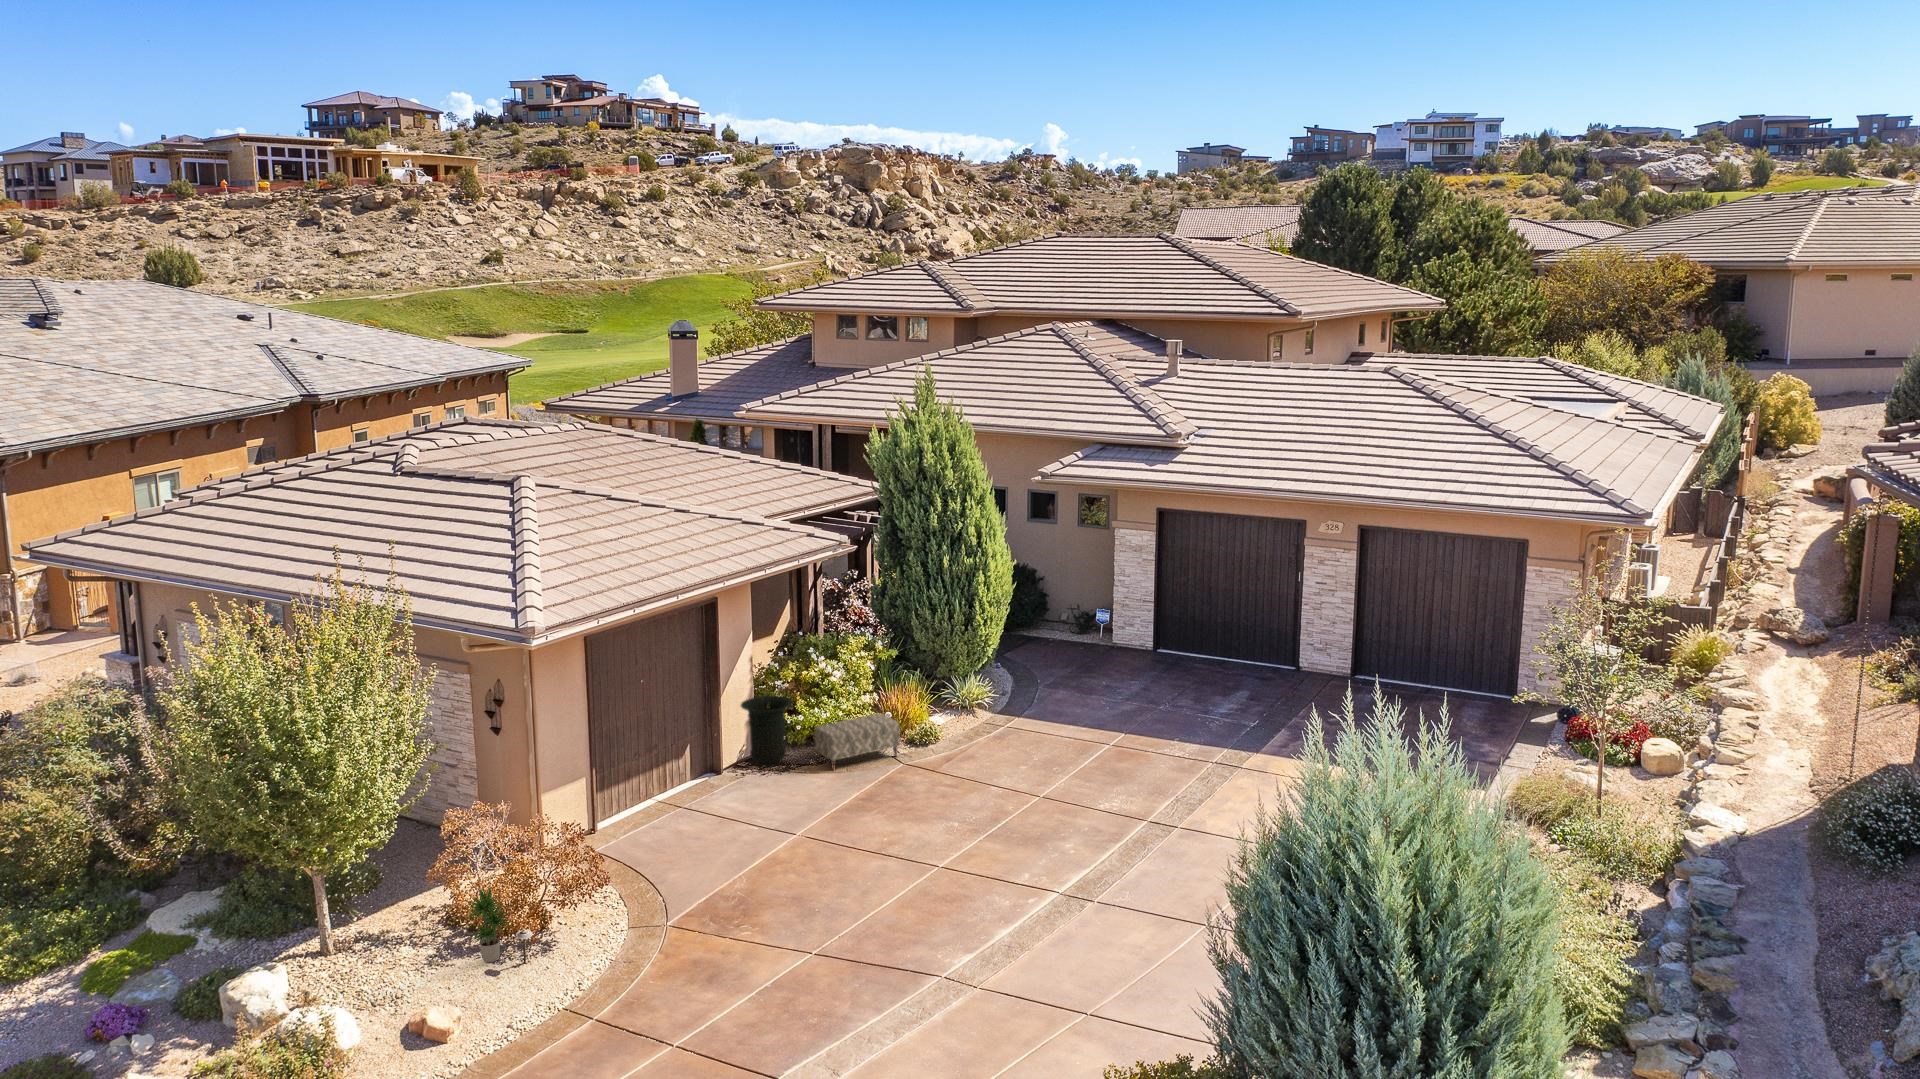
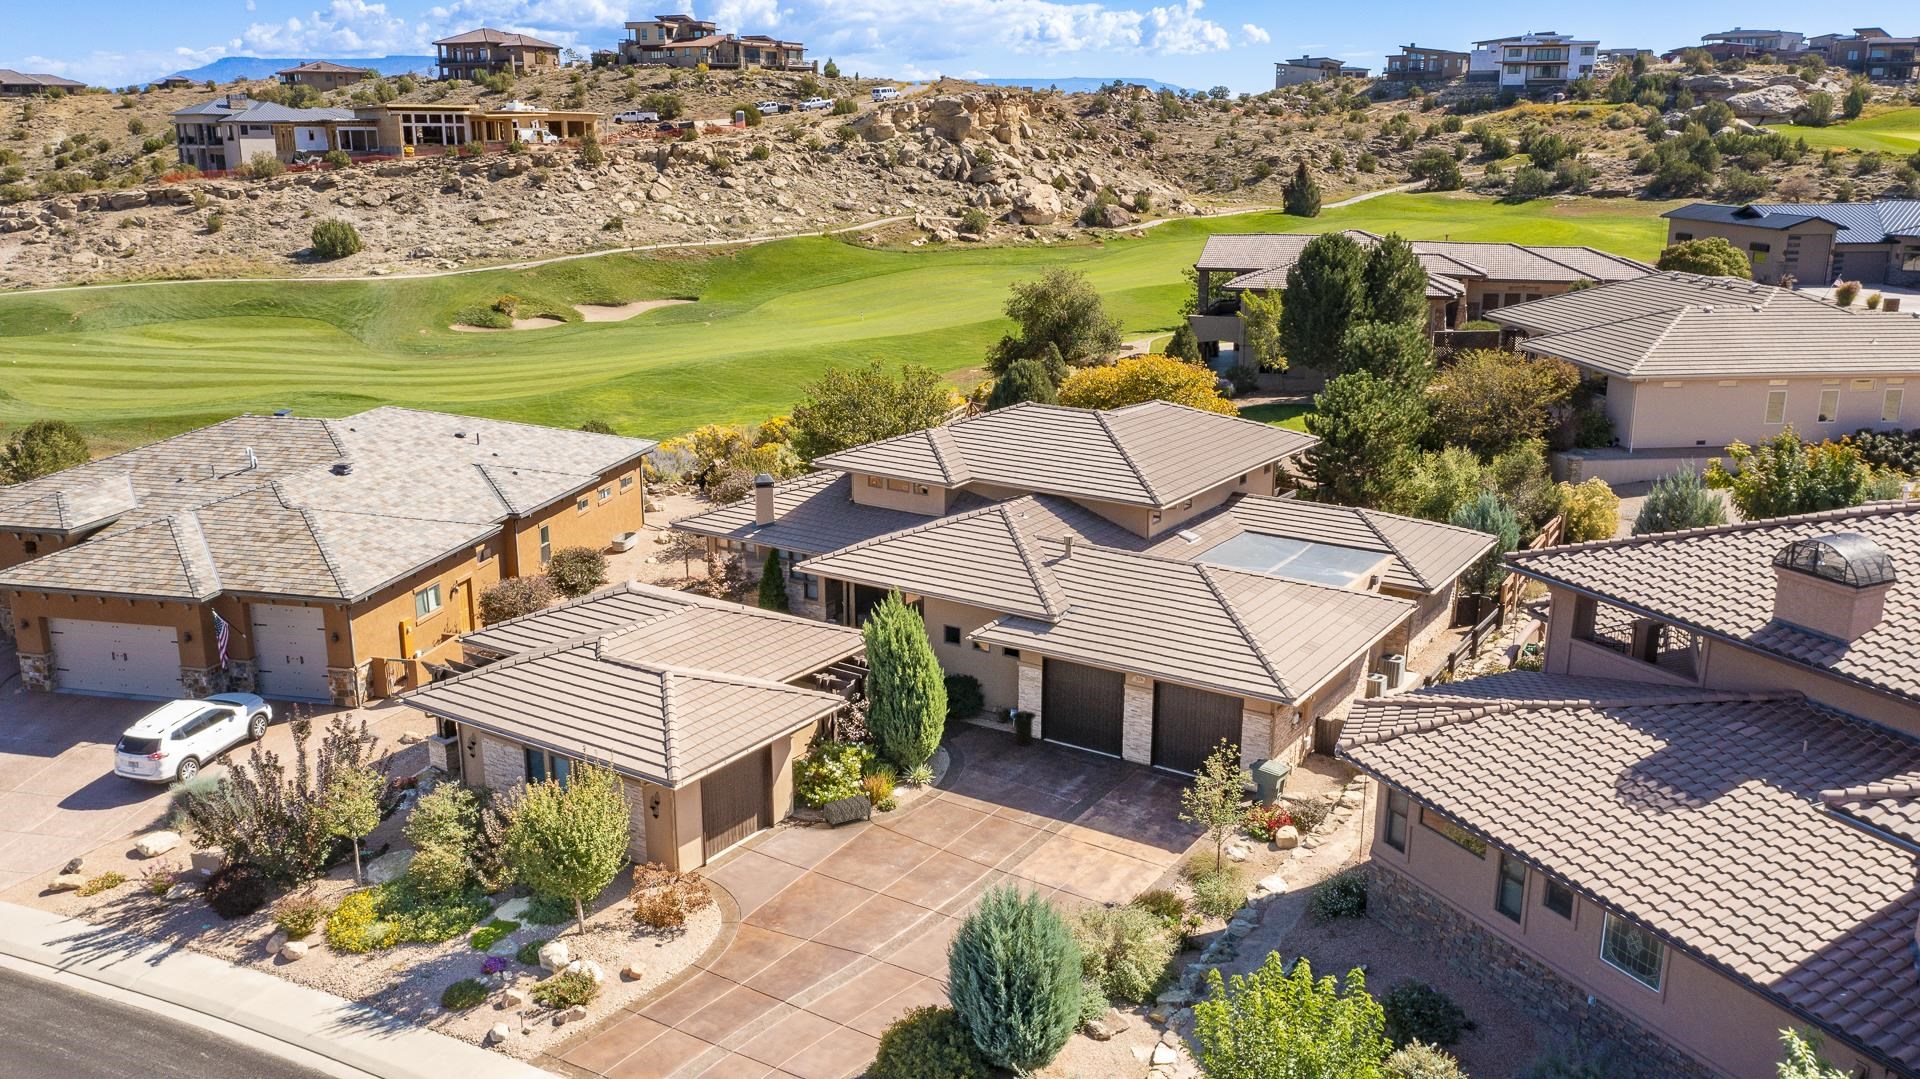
trash can: present [741,696,792,767] -> present [1012,711,1036,746]
potted plant: present [465,886,511,962] -> none [645,904,669,941]

